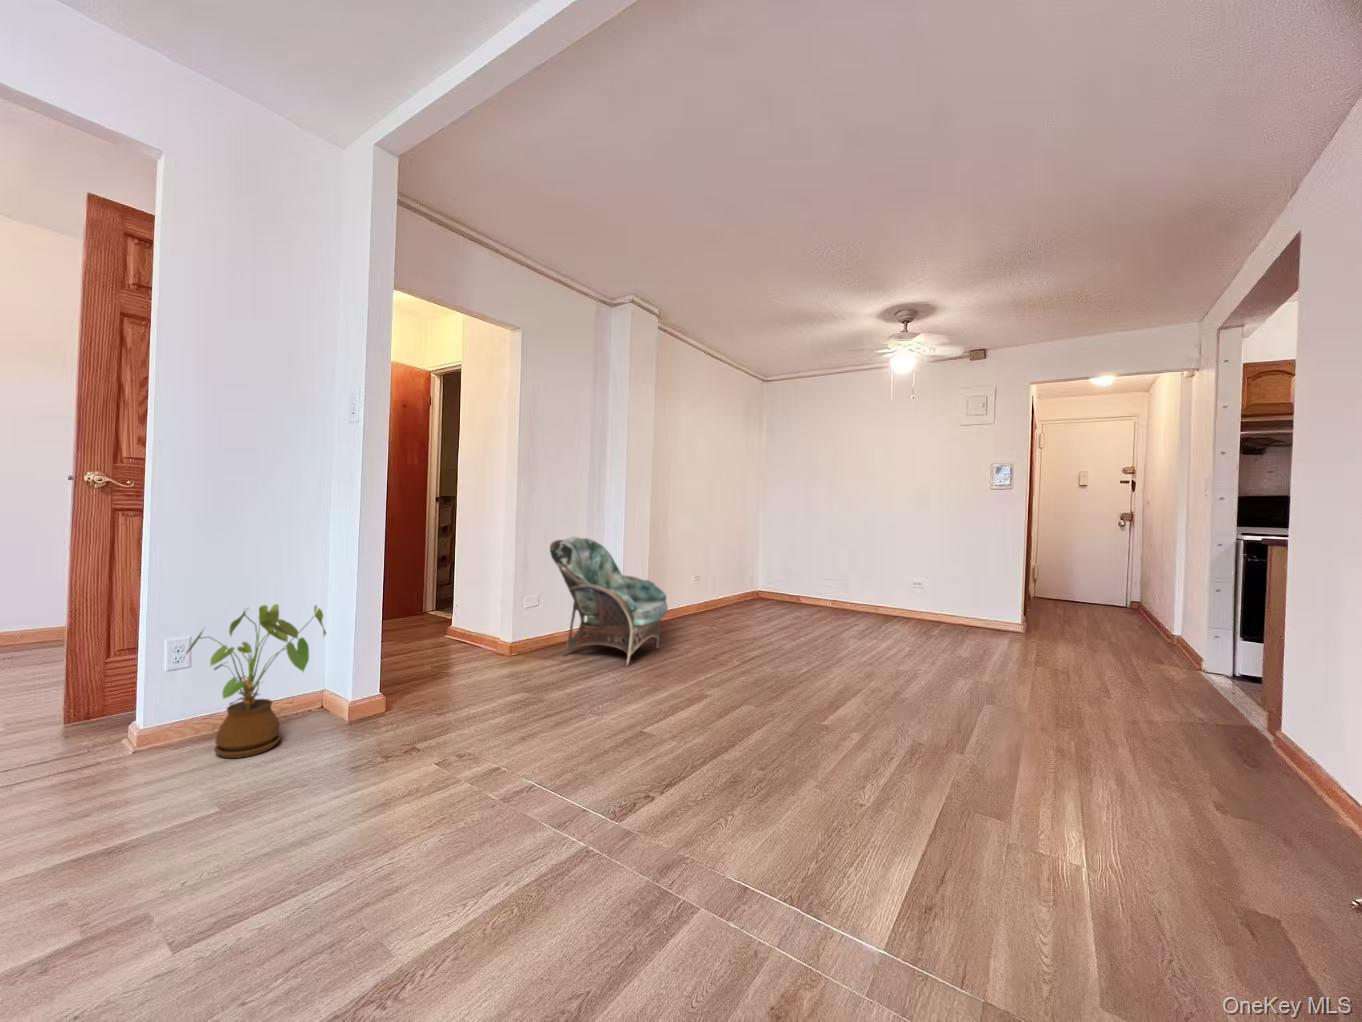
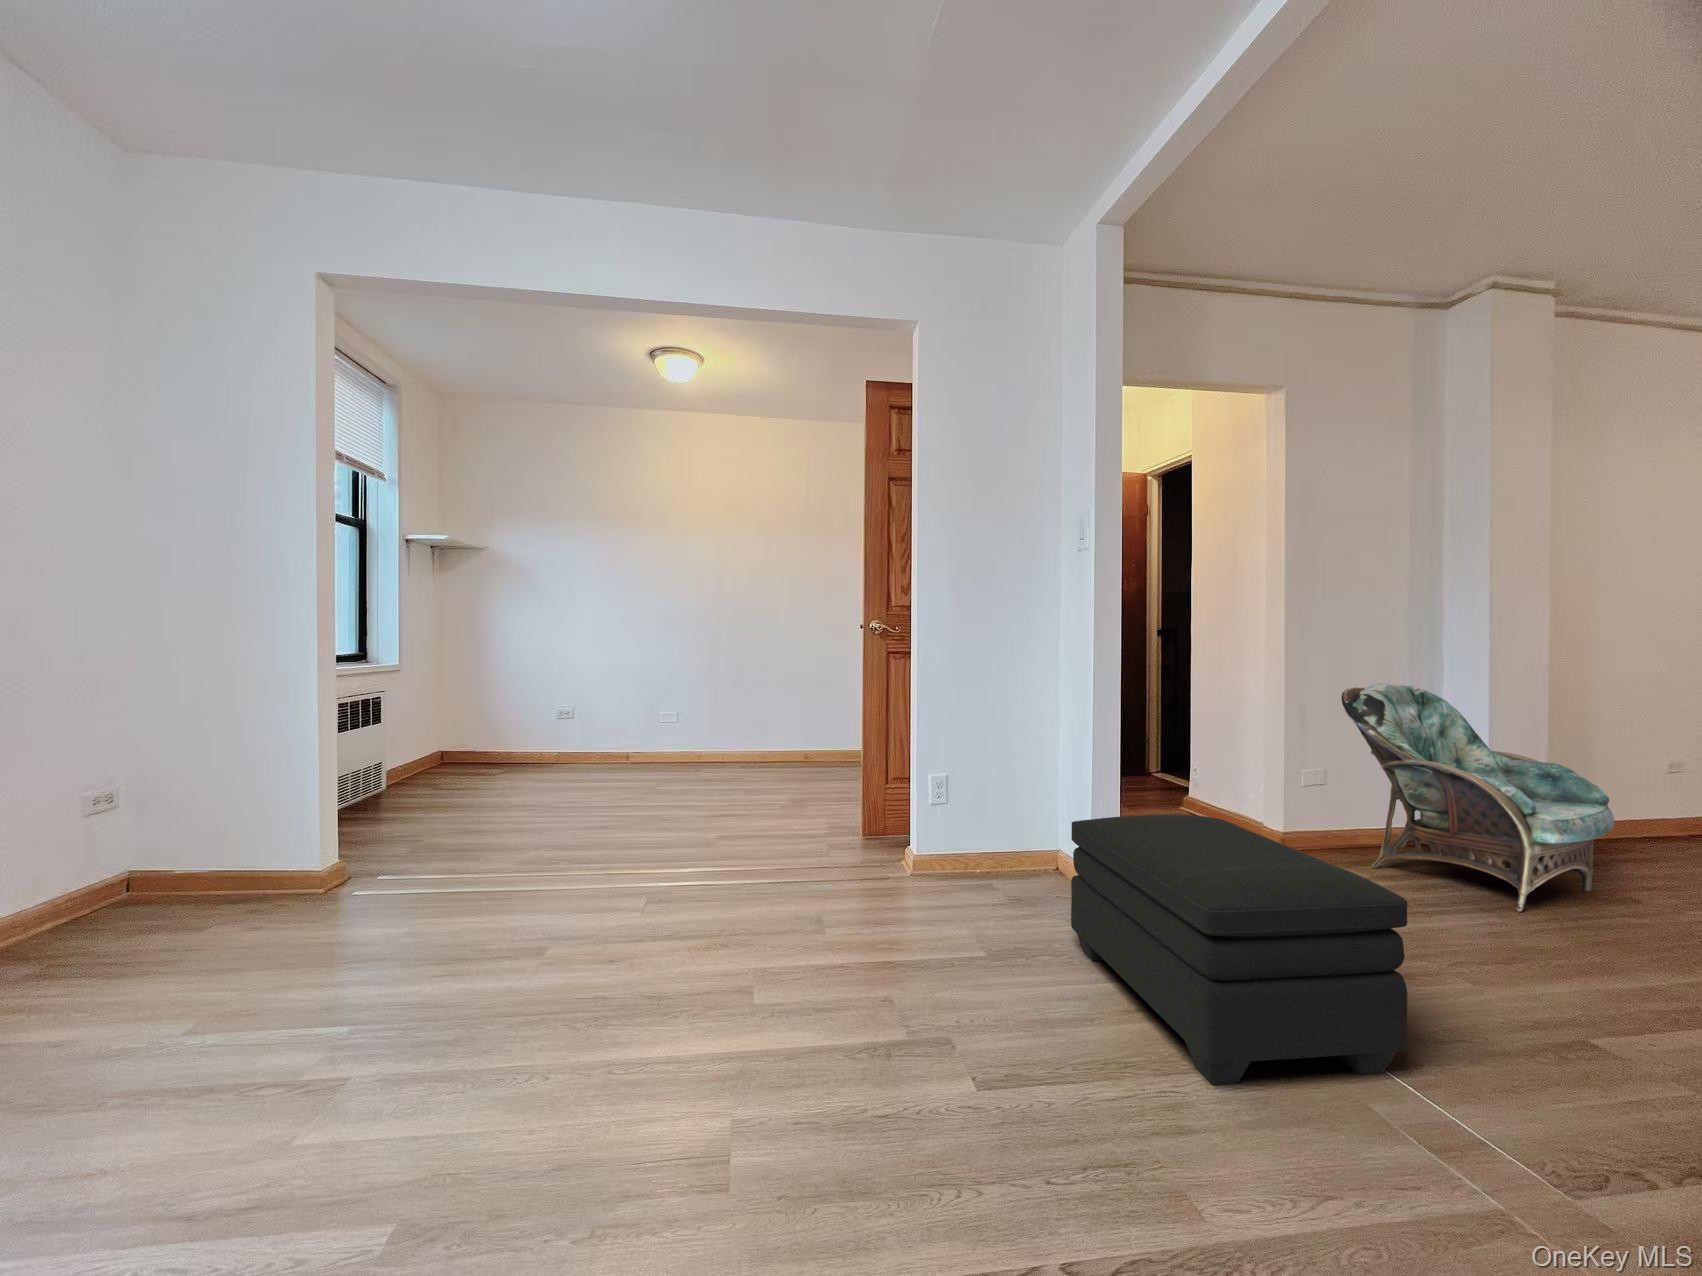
house plant: present [186,604,326,758] -> none [946,749,1062,903]
ottoman: none [321,641,554,845] -> present [1071,815,1407,1085]

